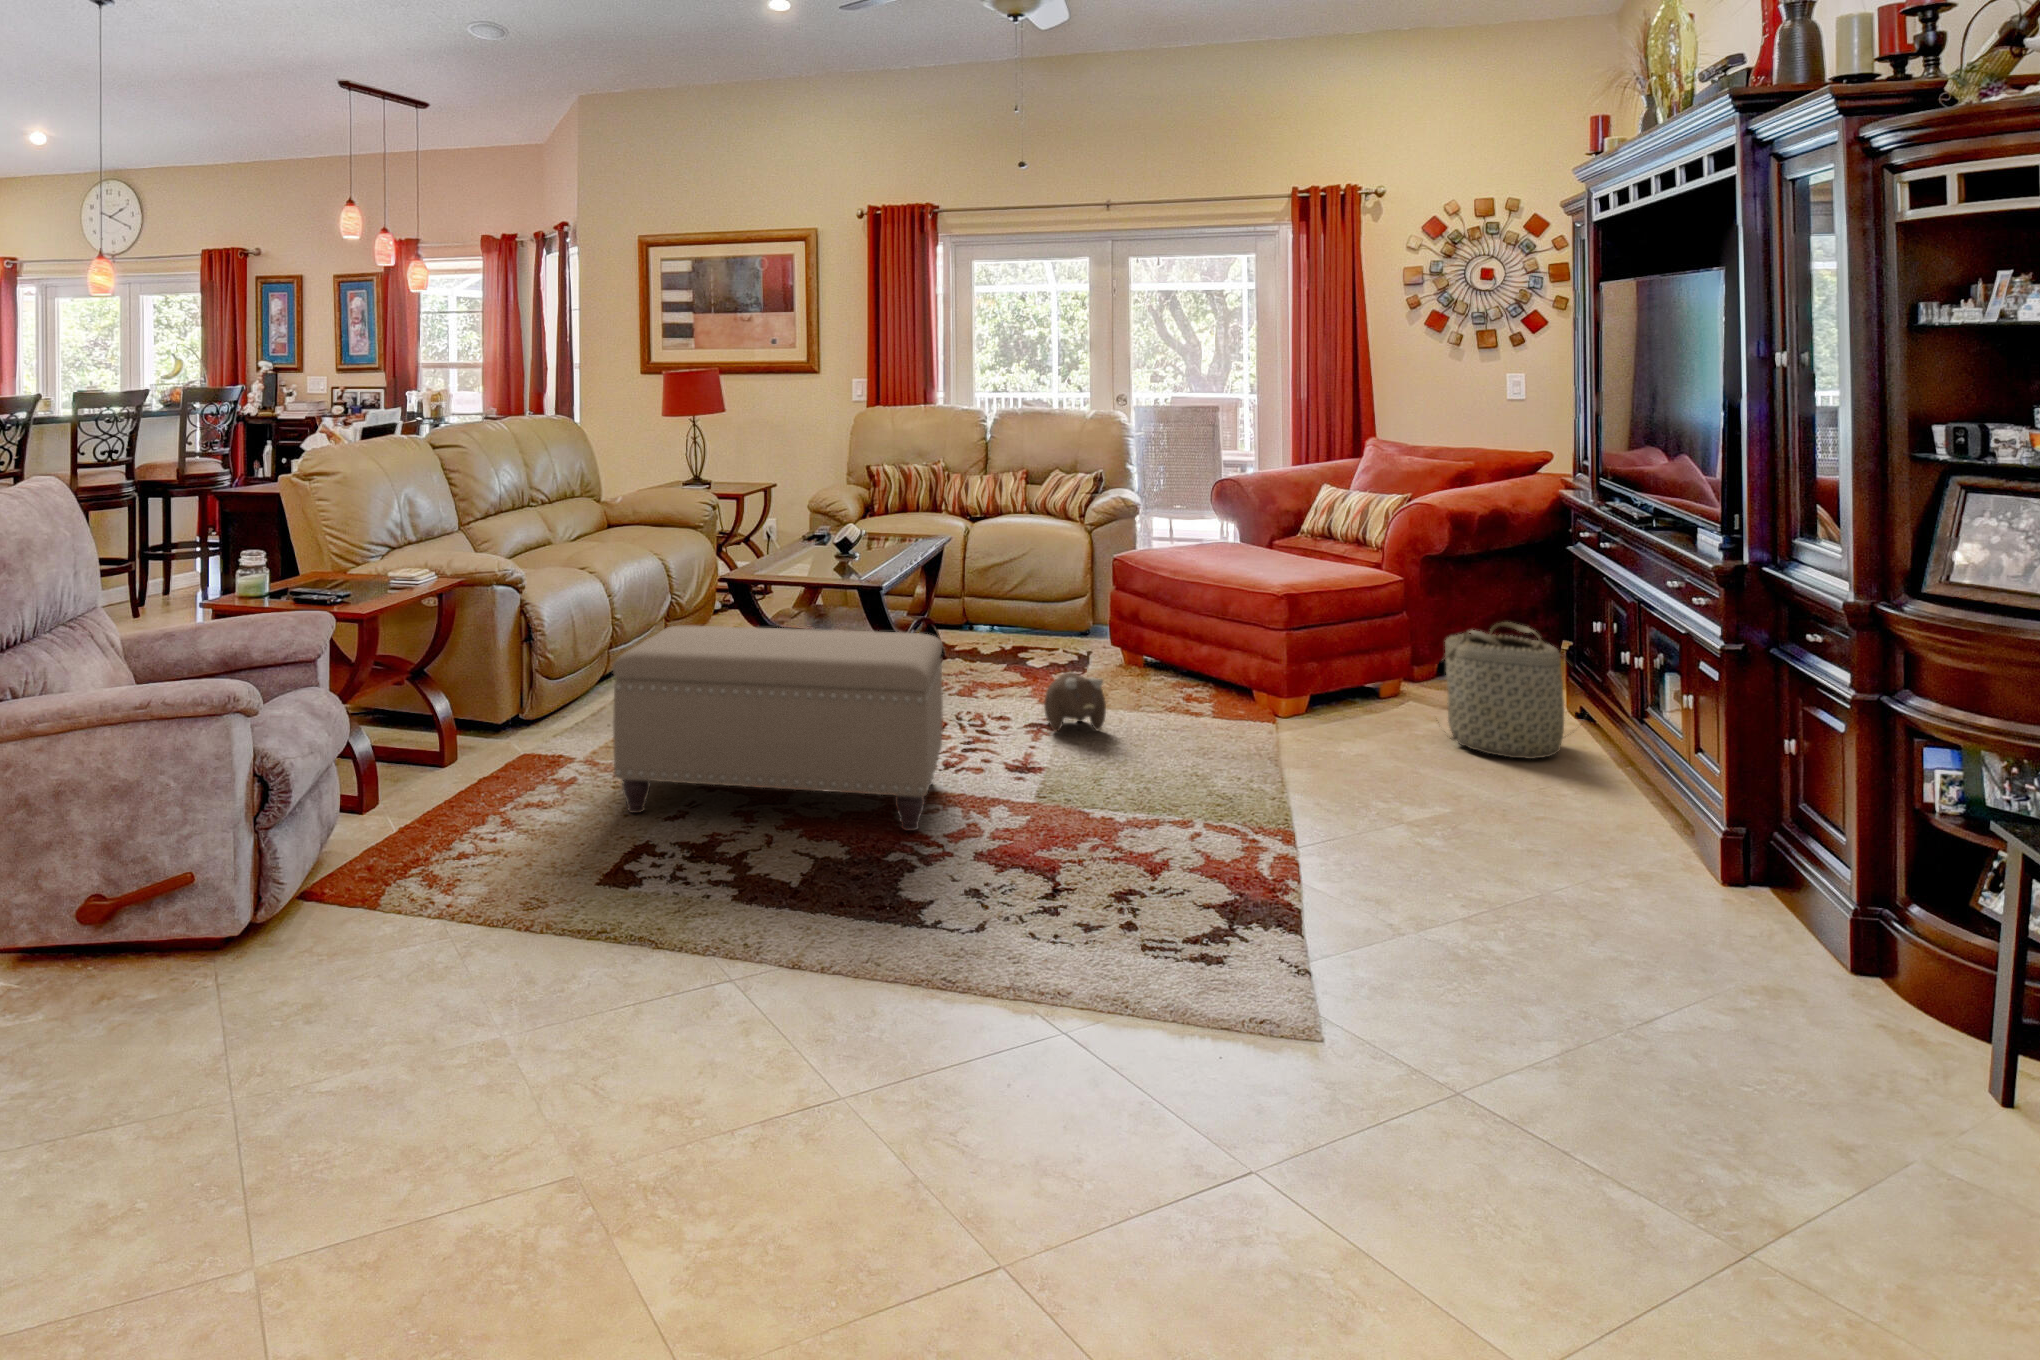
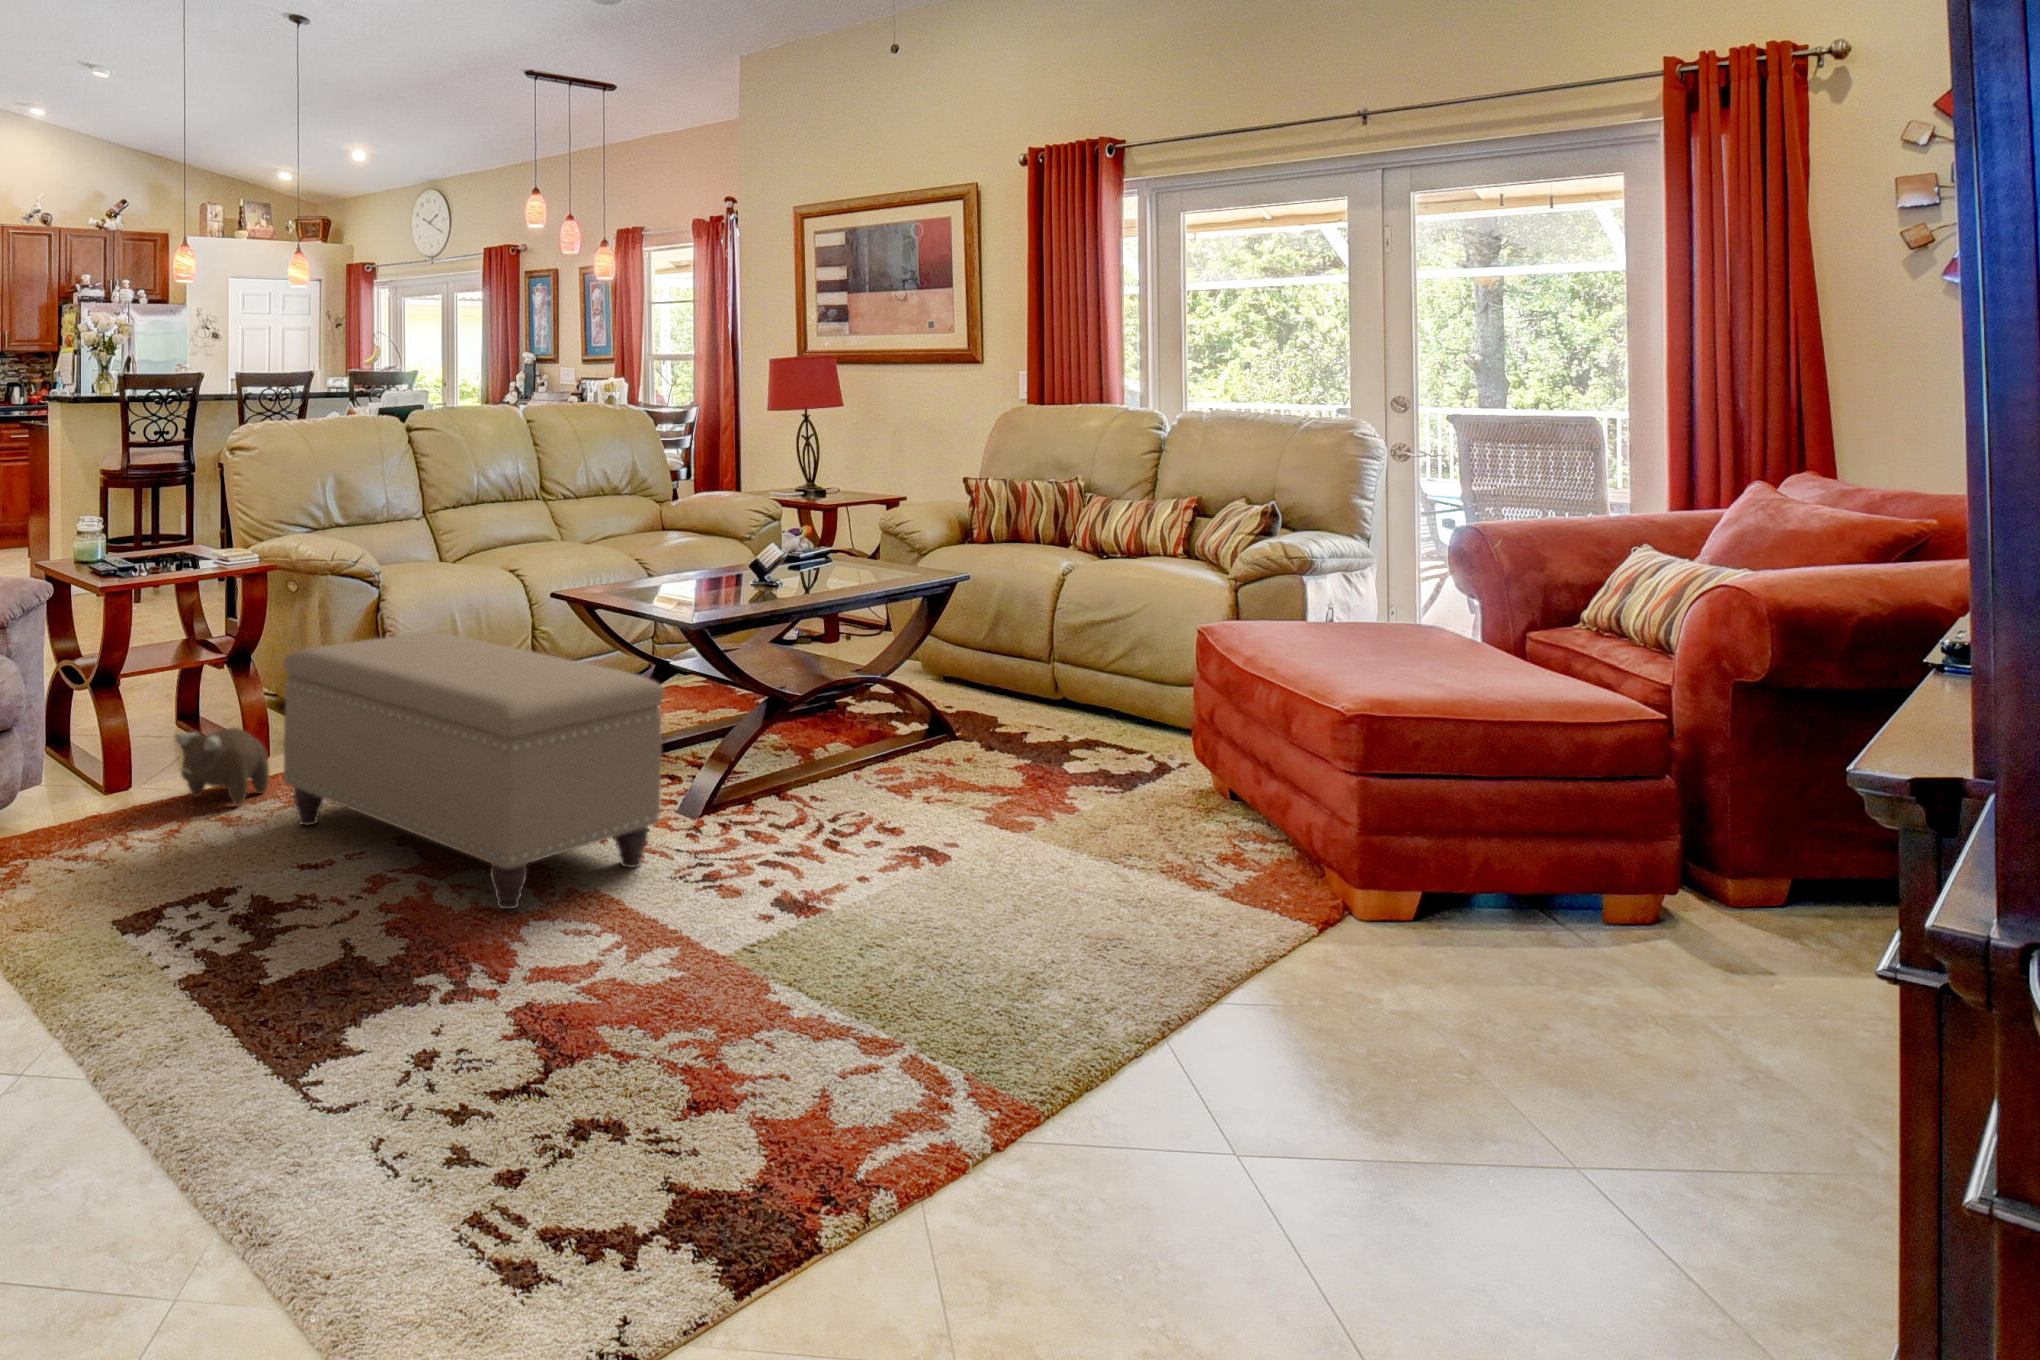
basket: present [1445,622,1581,759] -> none [1496,801,1828,1064]
plush toy: present [1044,672,1106,732] -> present [175,728,269,805]

